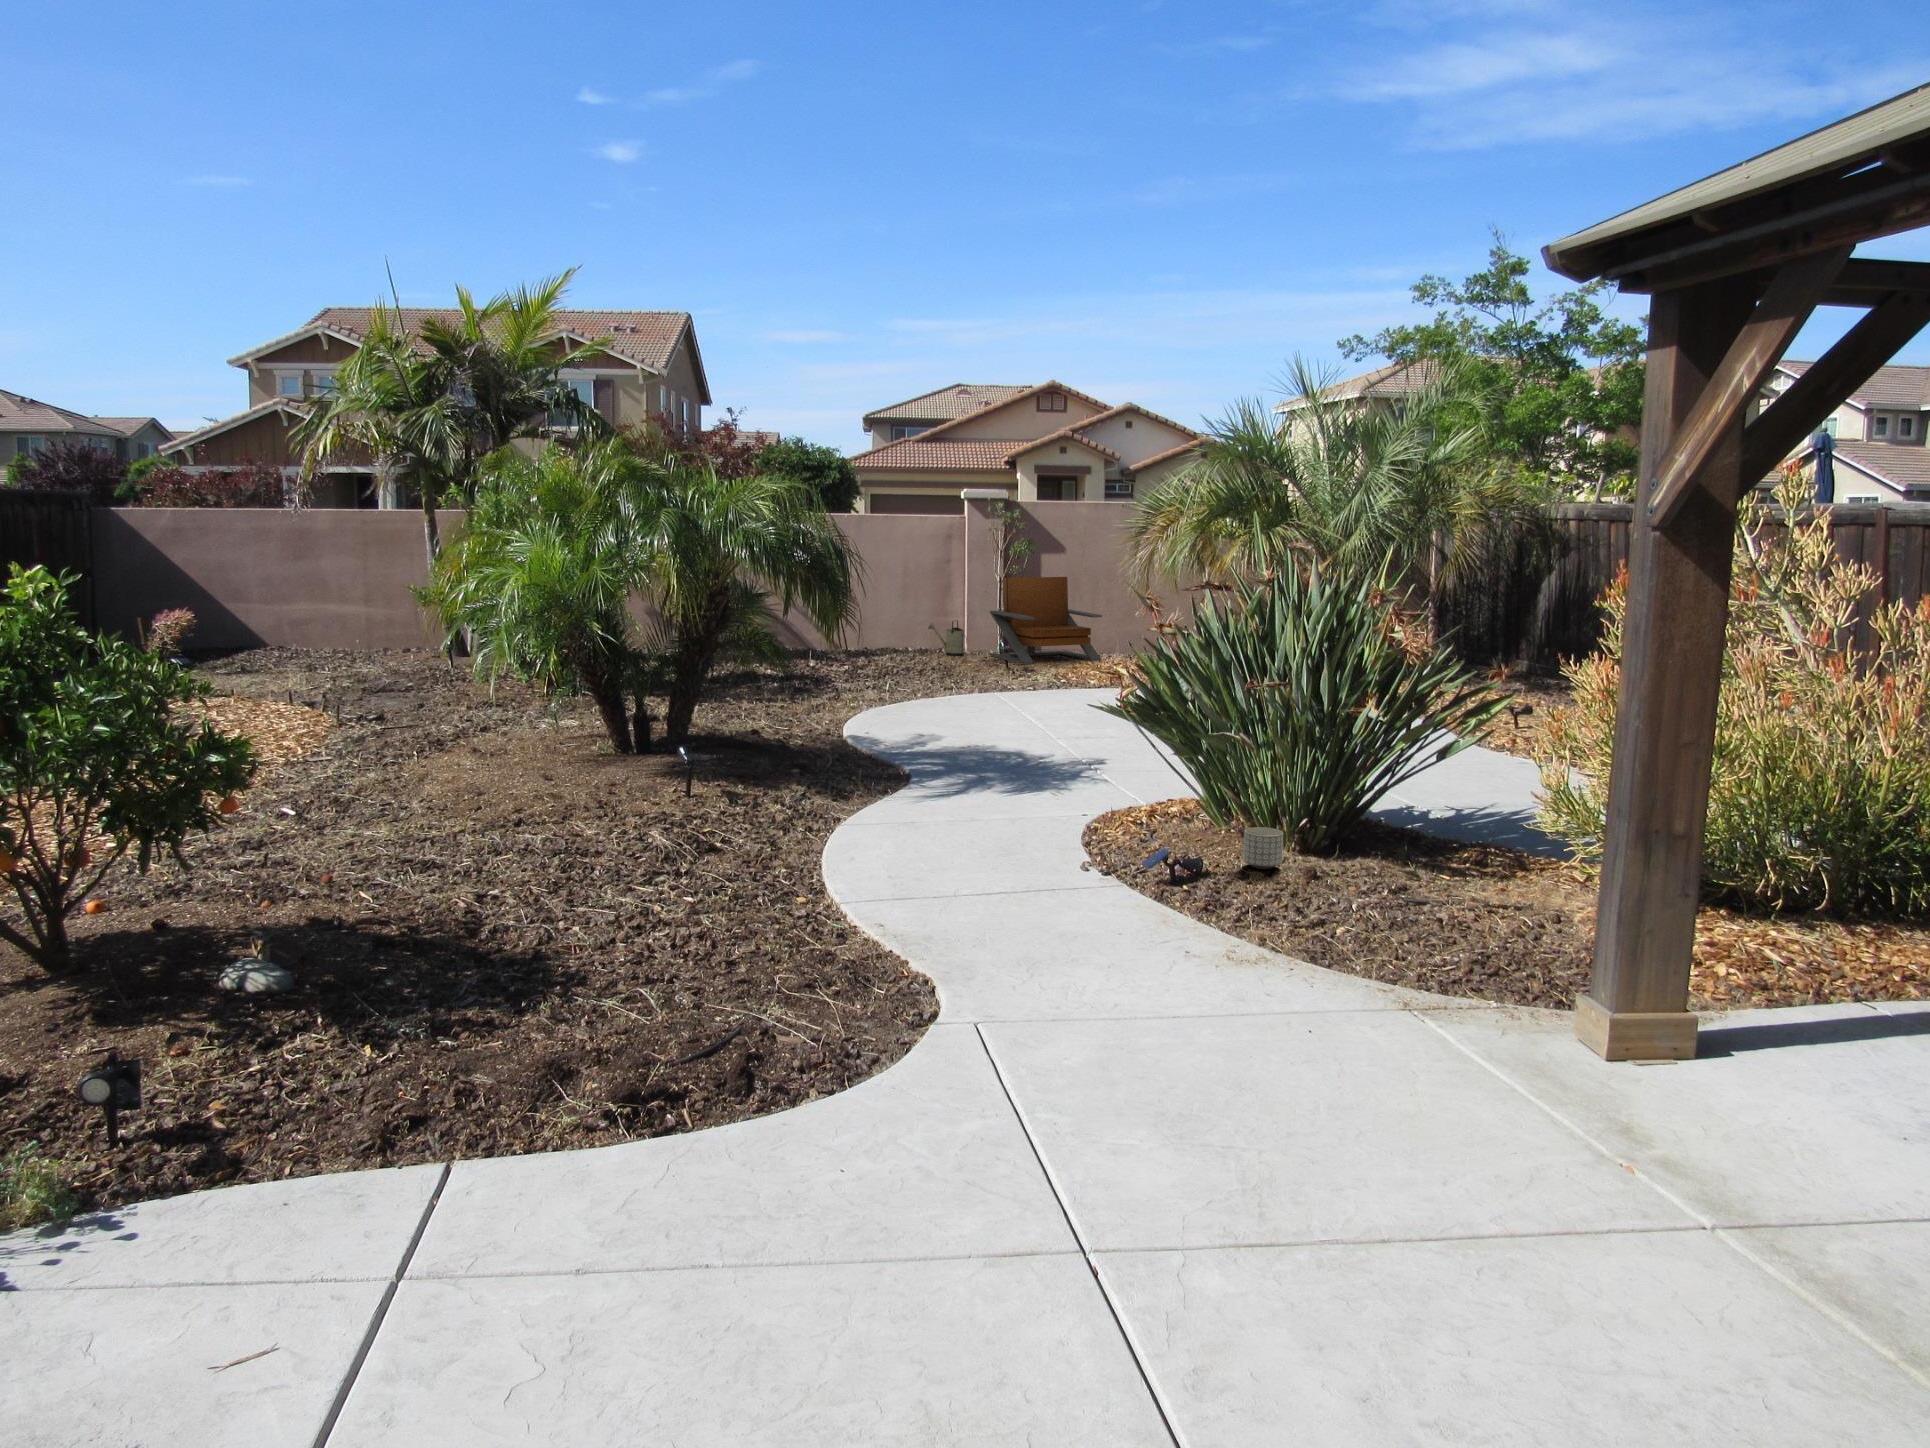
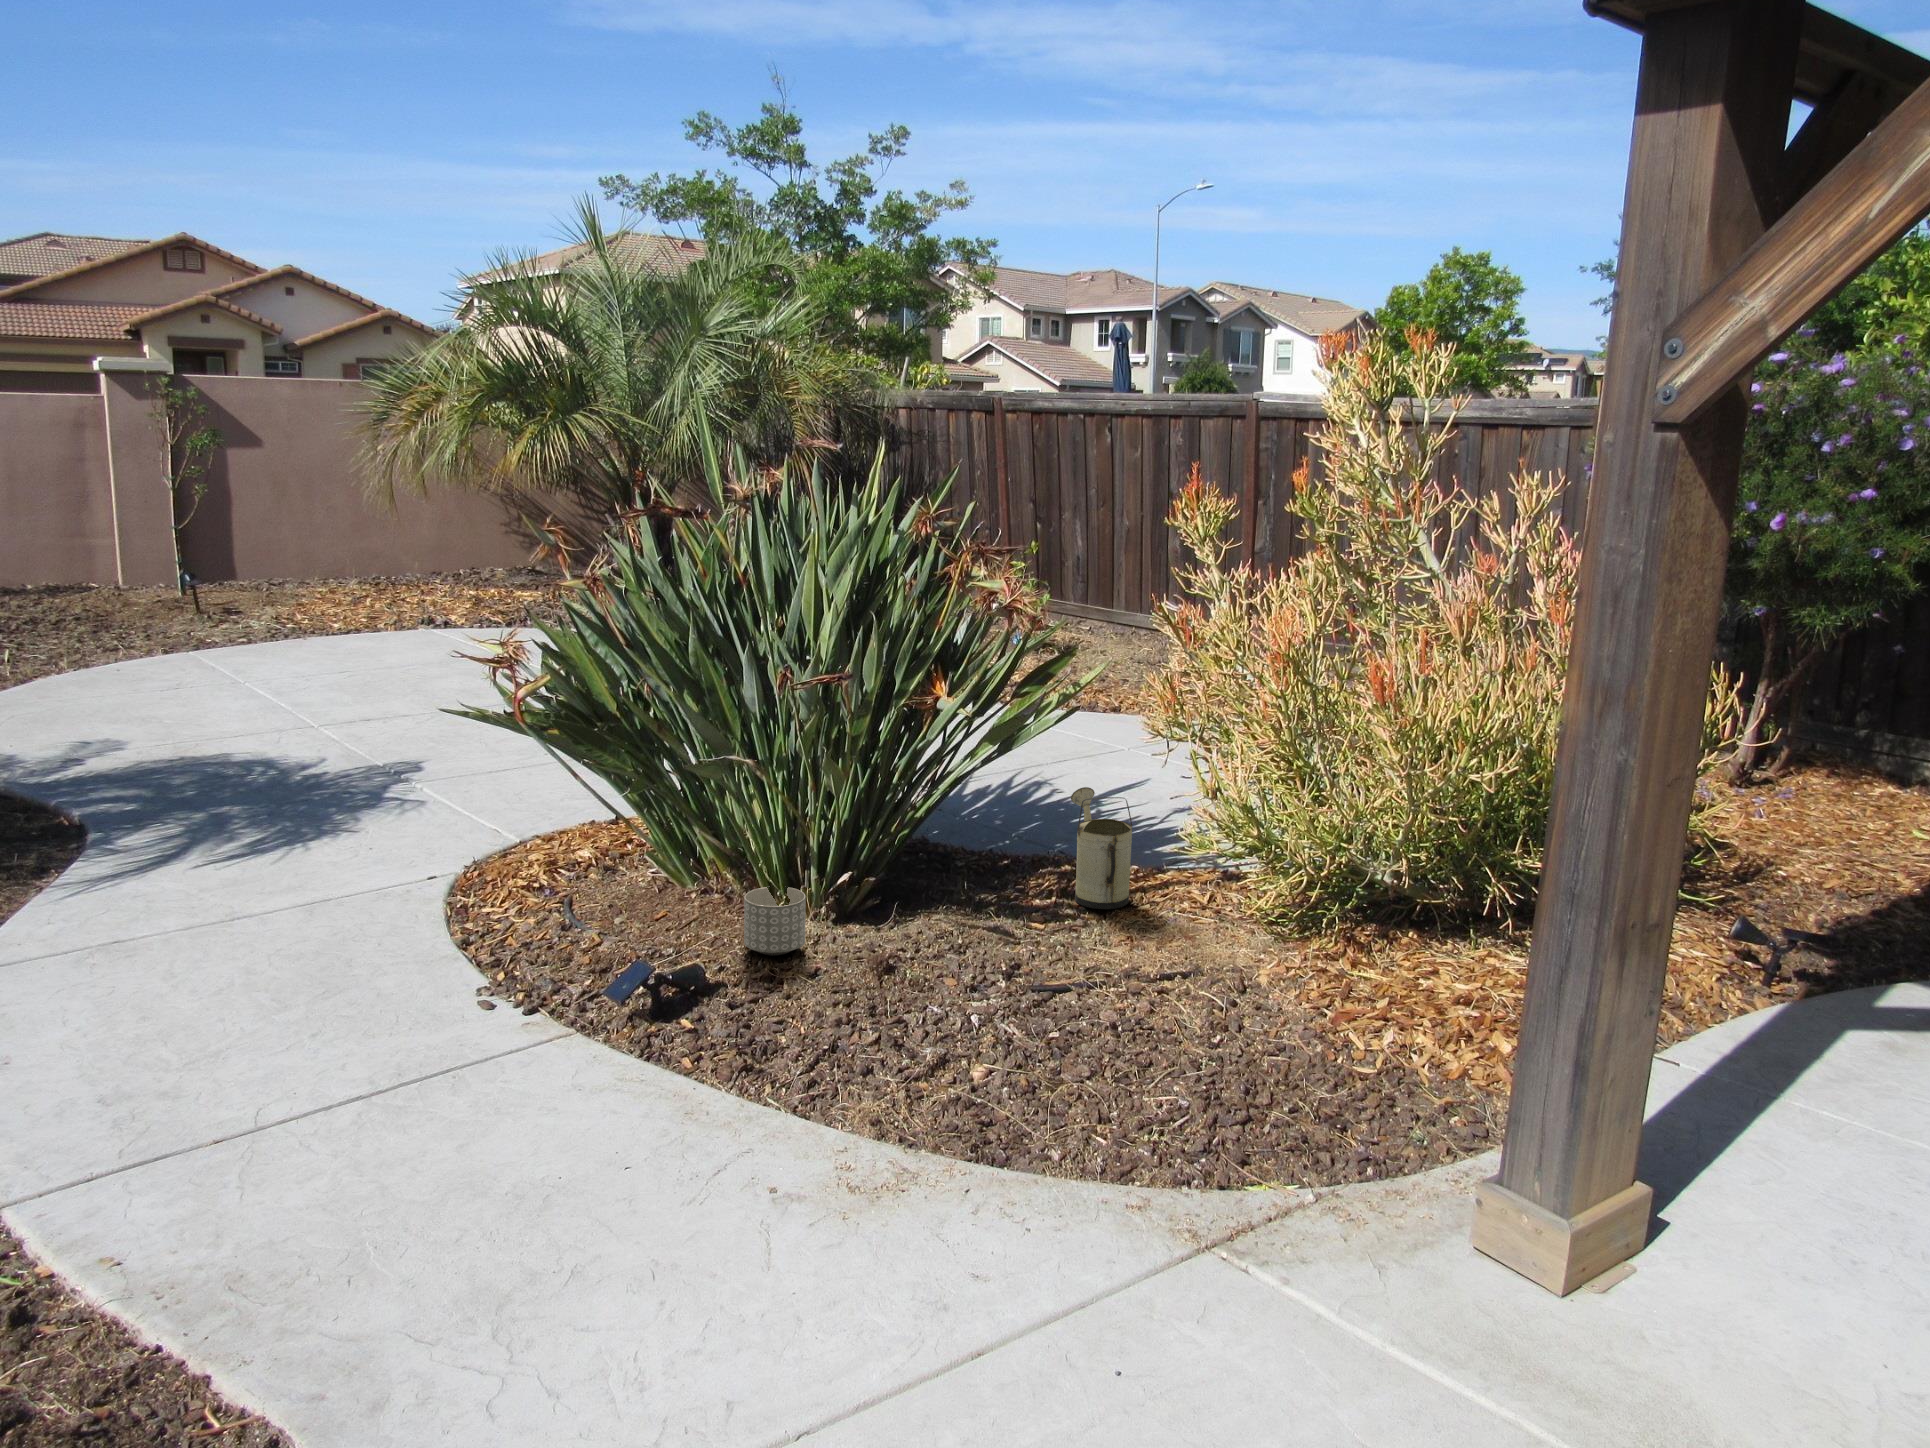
lounge chair: present [990,577,1102,664] -> none [156,475,336,603]
watering can: present [928,620,967,656] -> present [1071,787,1132,909]

